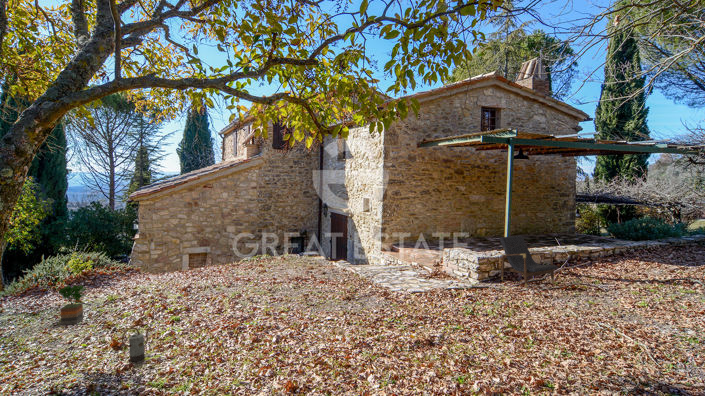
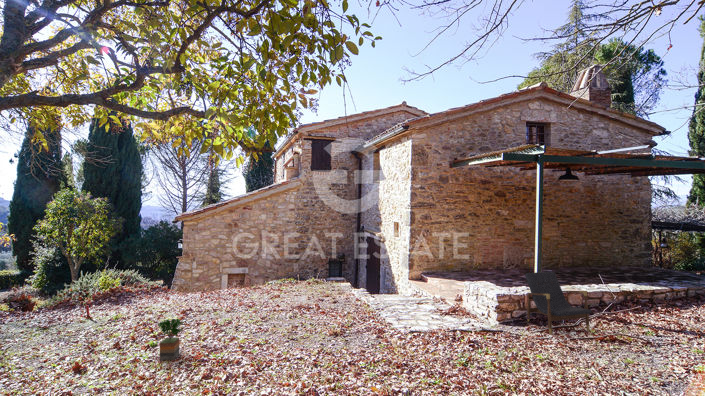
potted tree: present [59,285,86,325] -> present [158,319,183,360]
watering can: present [122,327,150,361] -> none [113,349,141,380]

